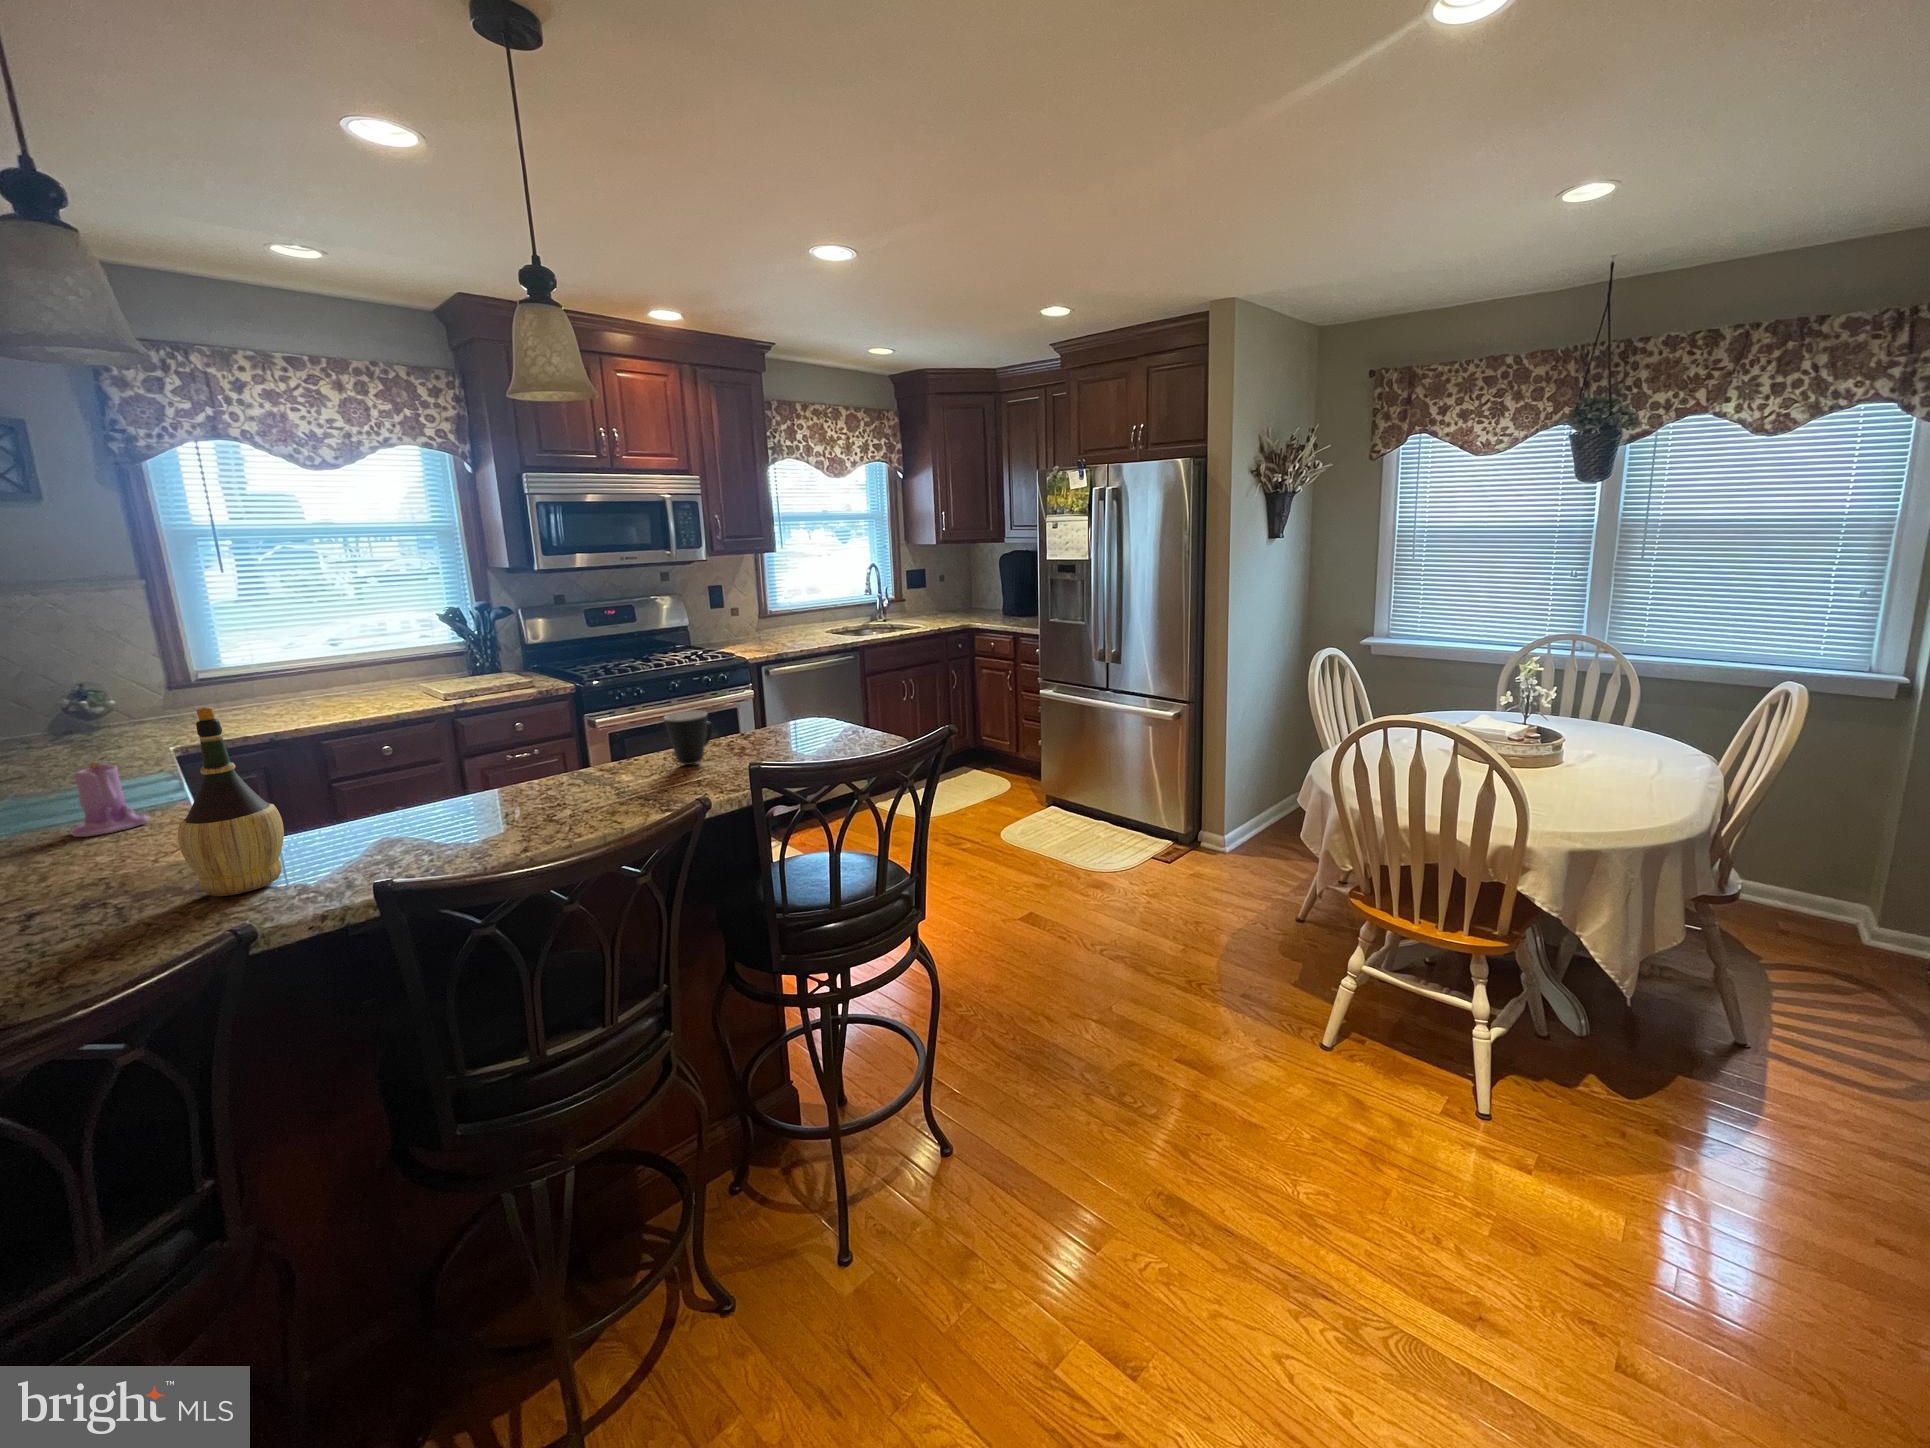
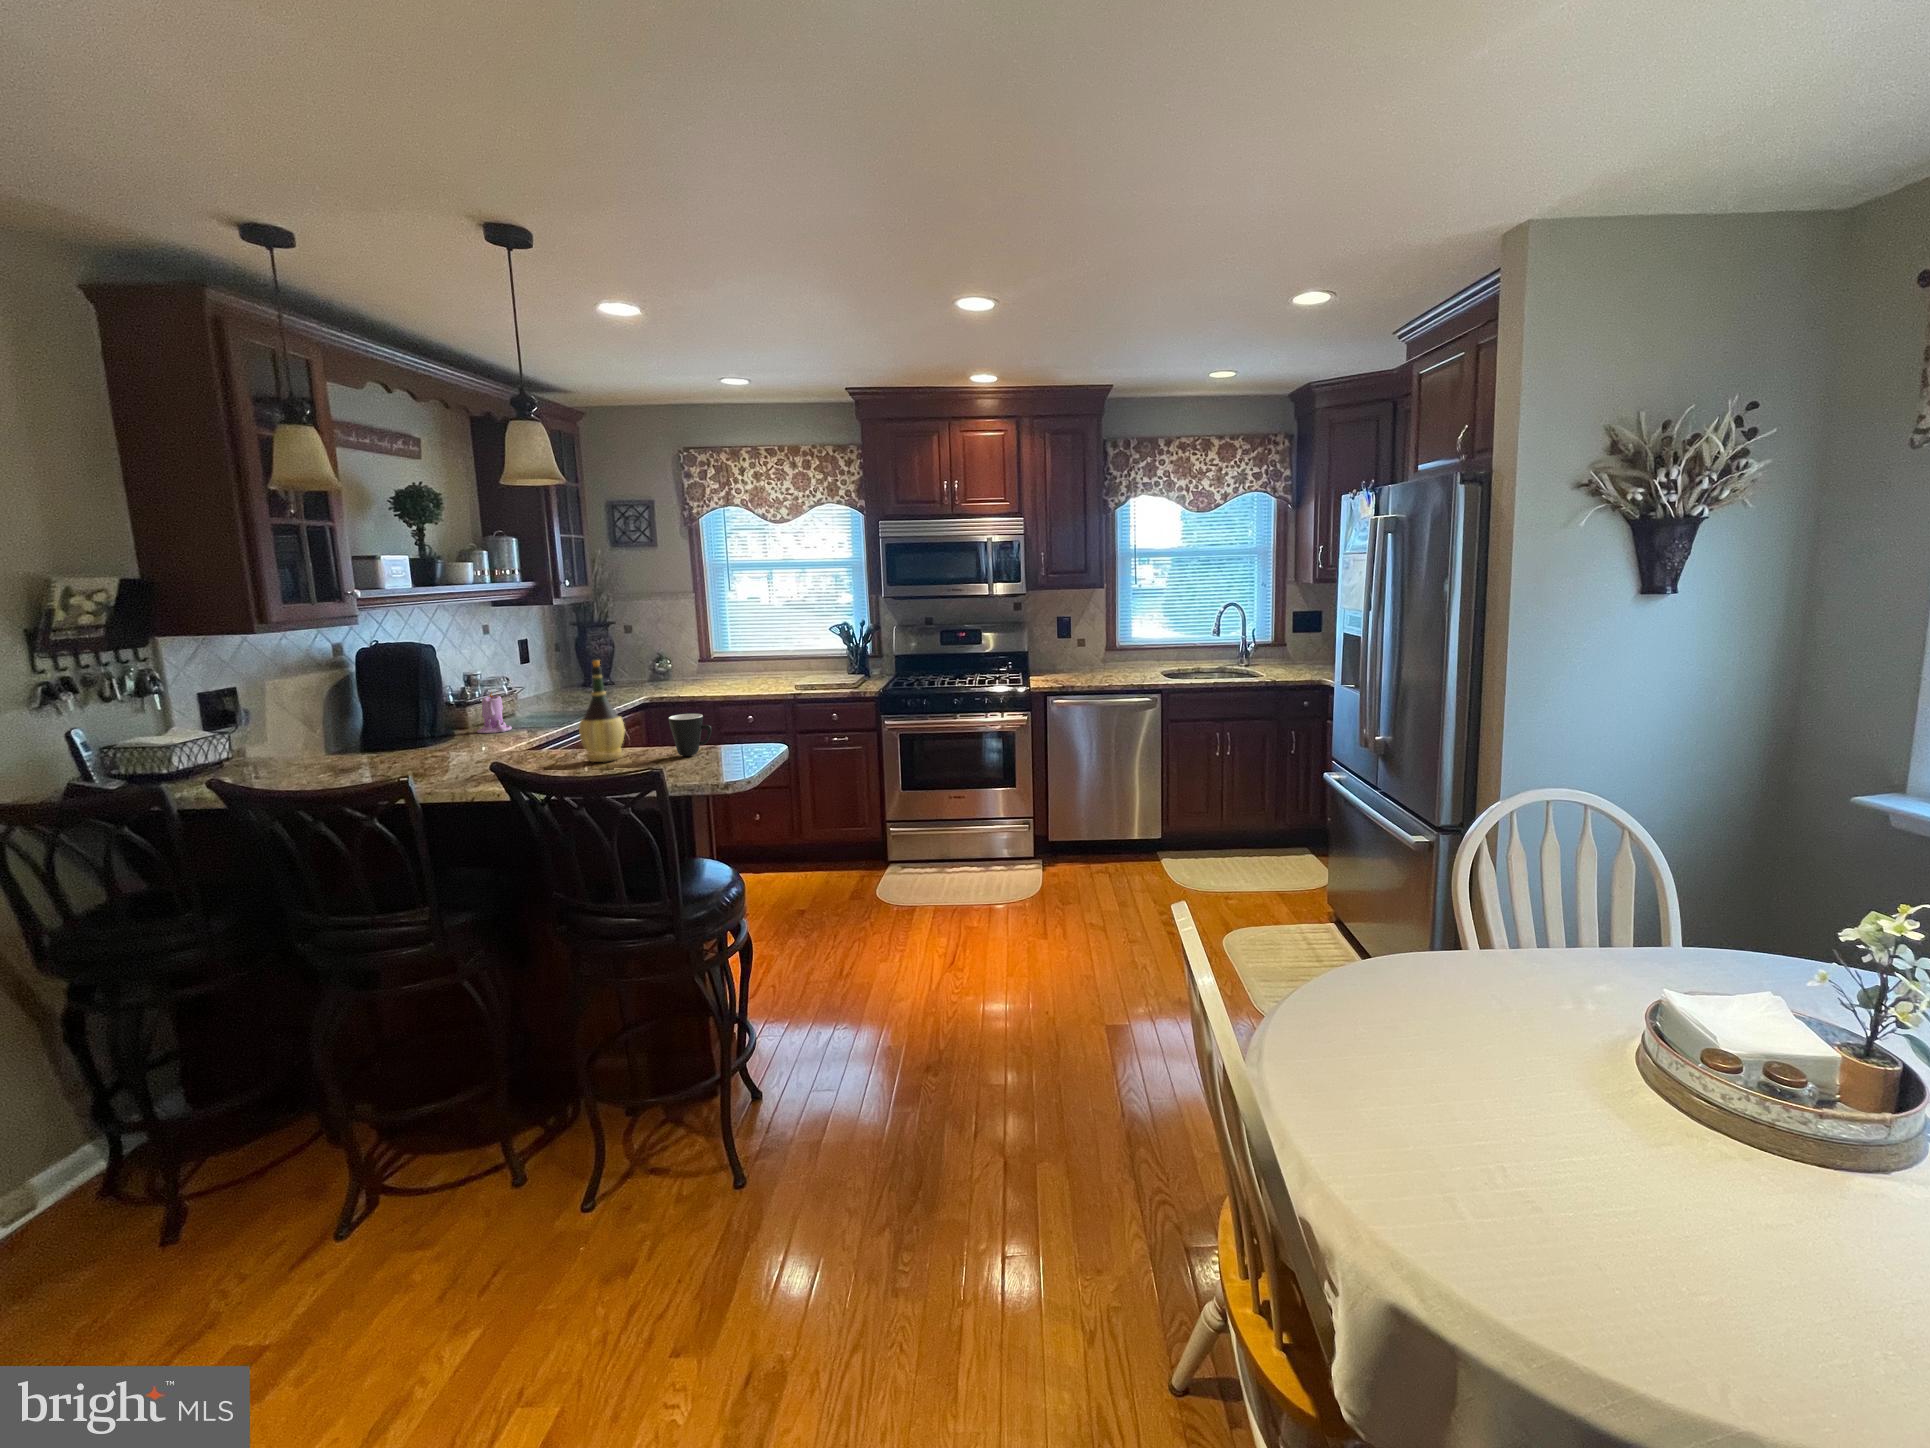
wine bottle: present [178,707,284,896] -> present [579,660,624,762]

